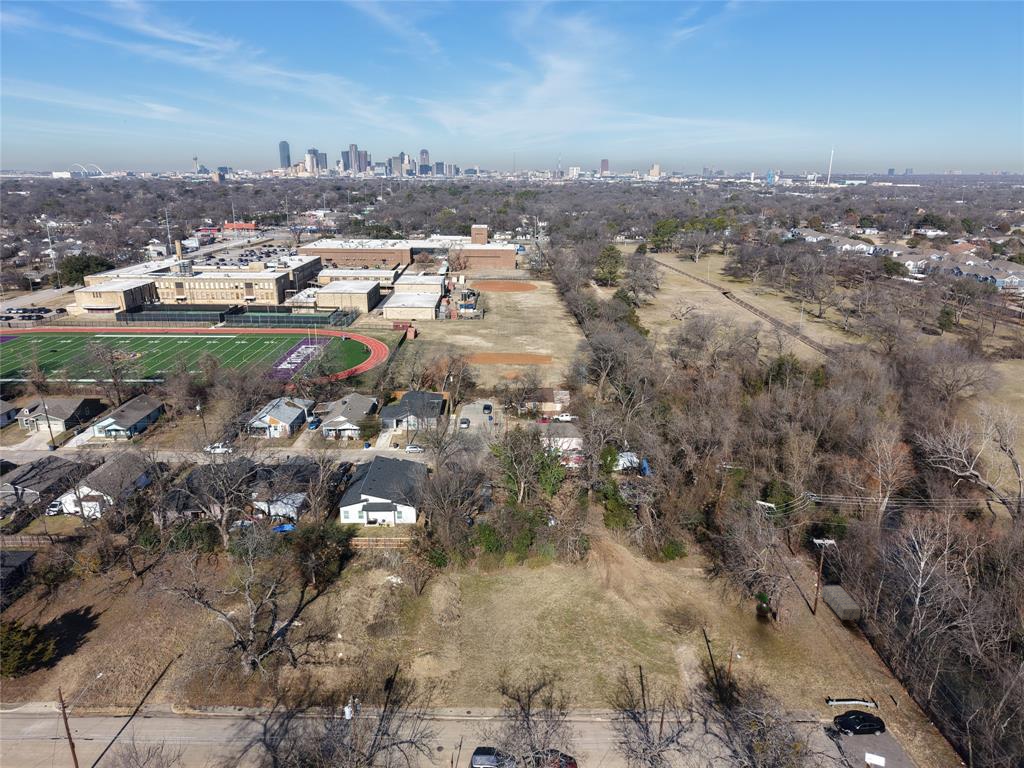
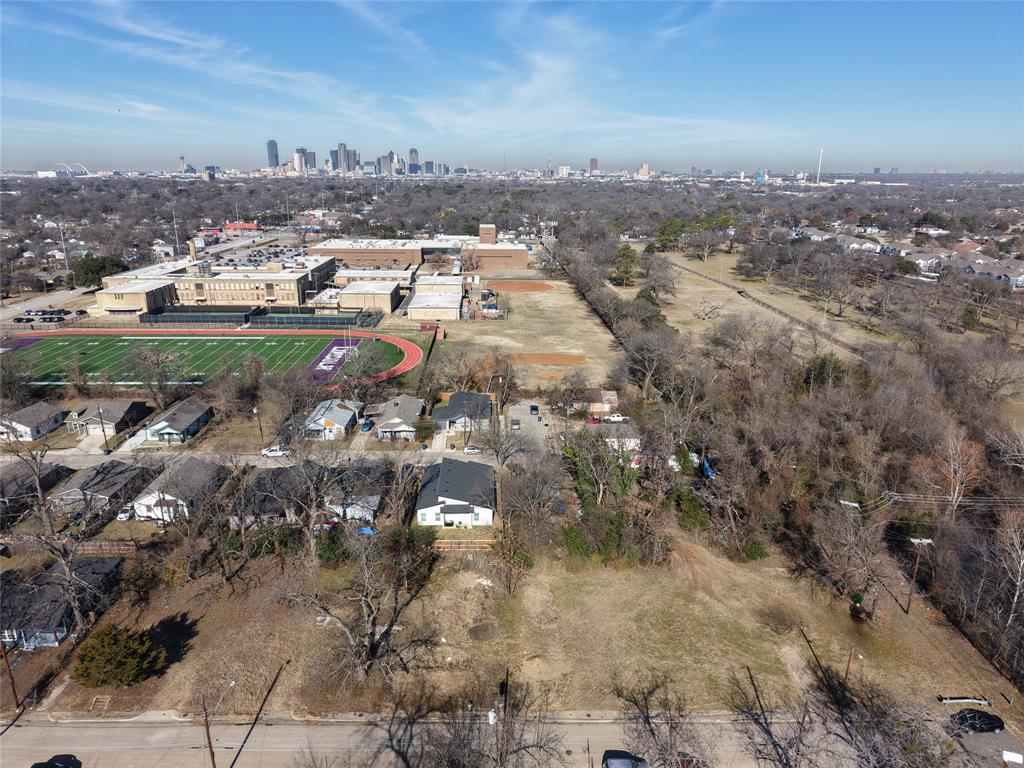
bench: present [822,585,861,623] -> none [911,585,955,623]

